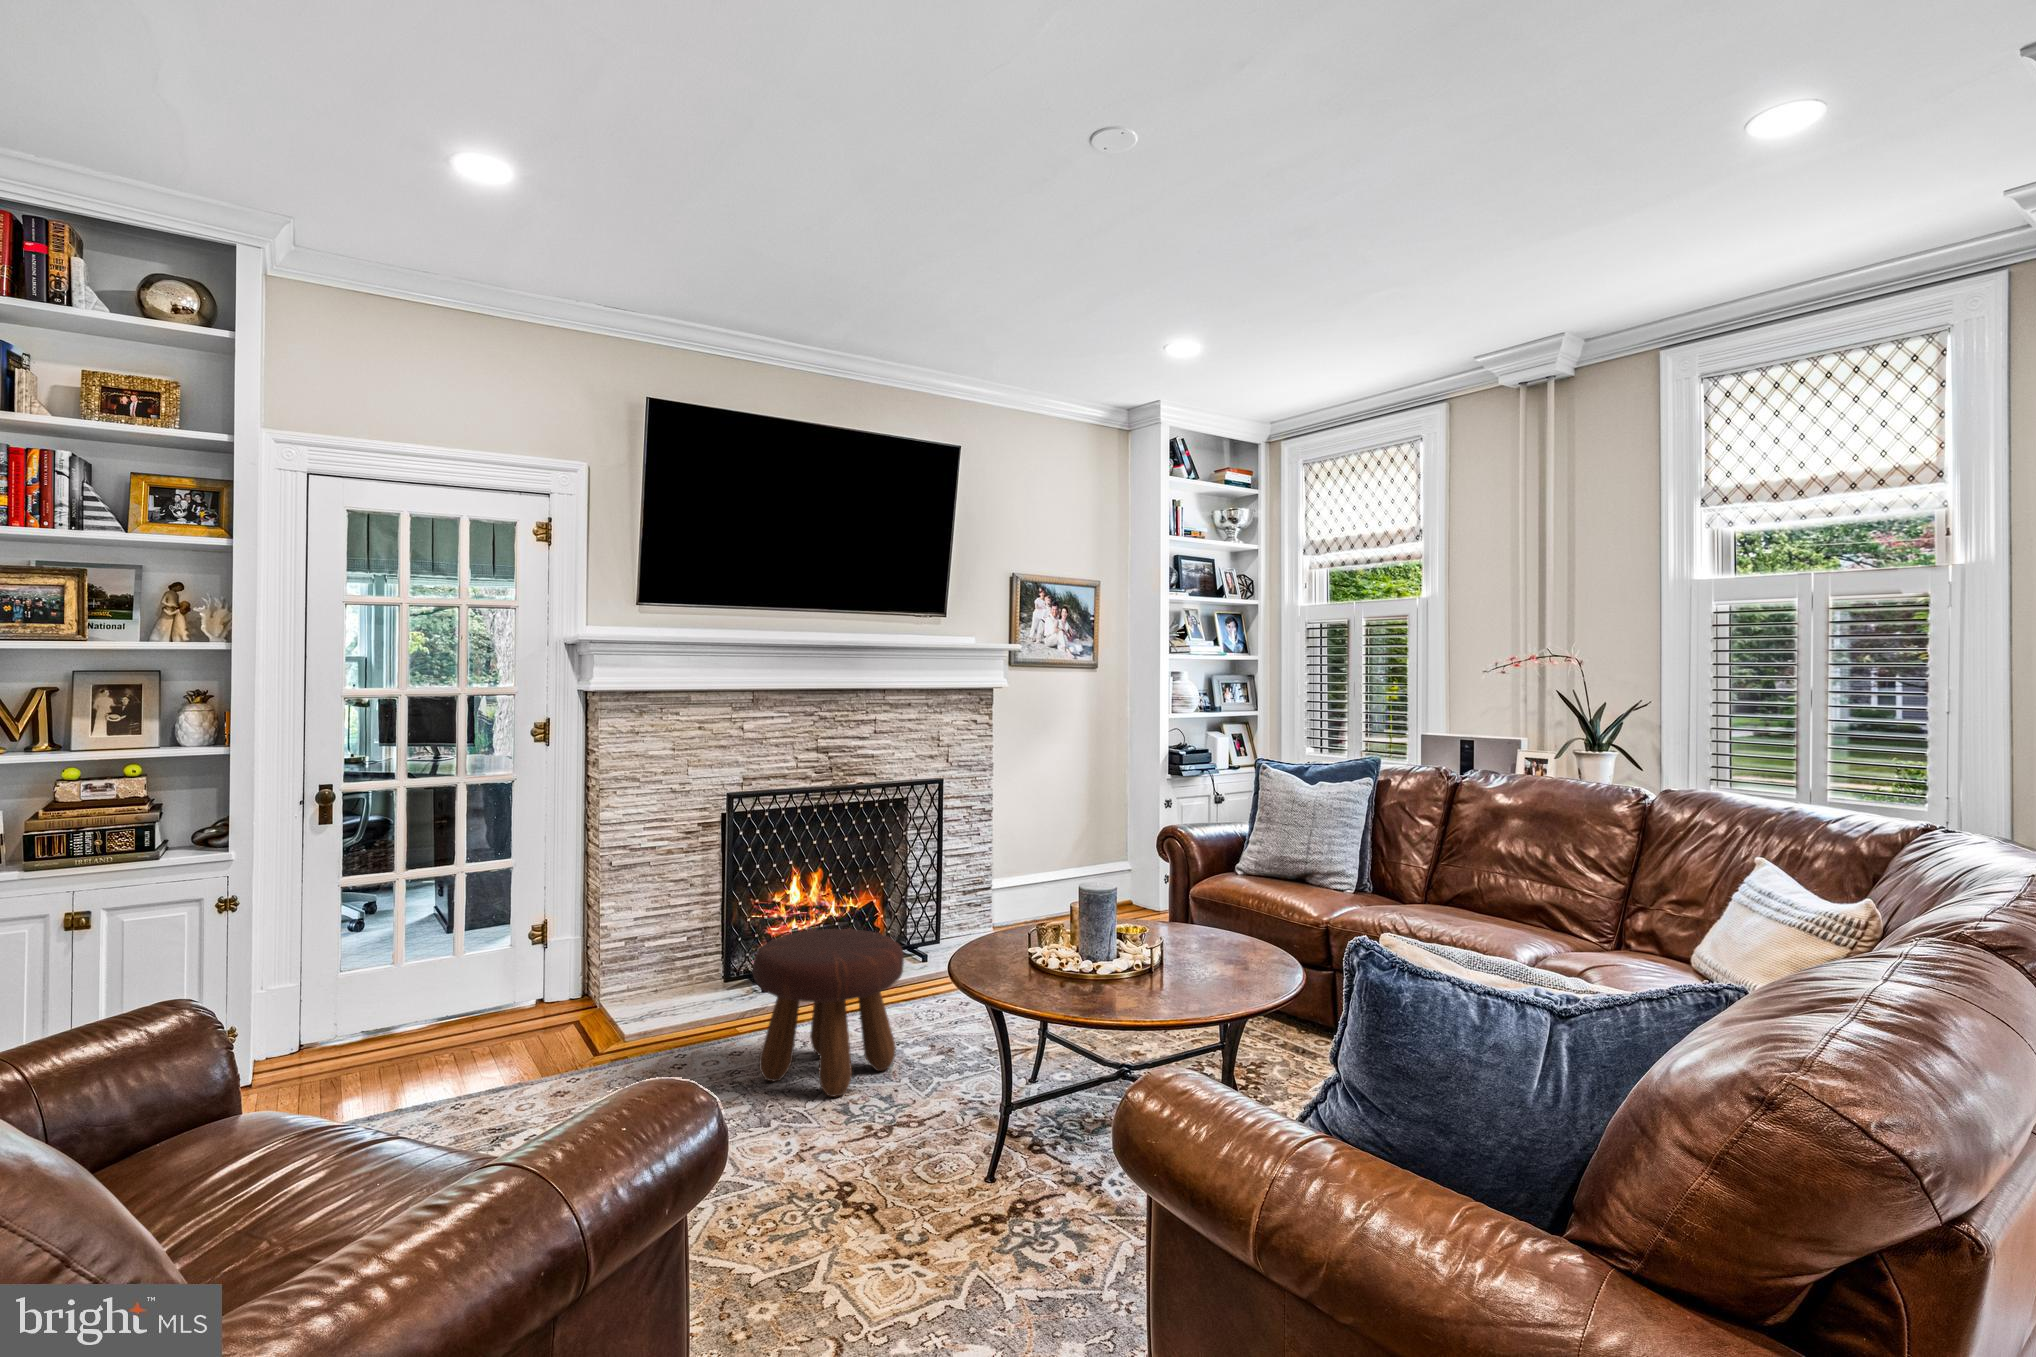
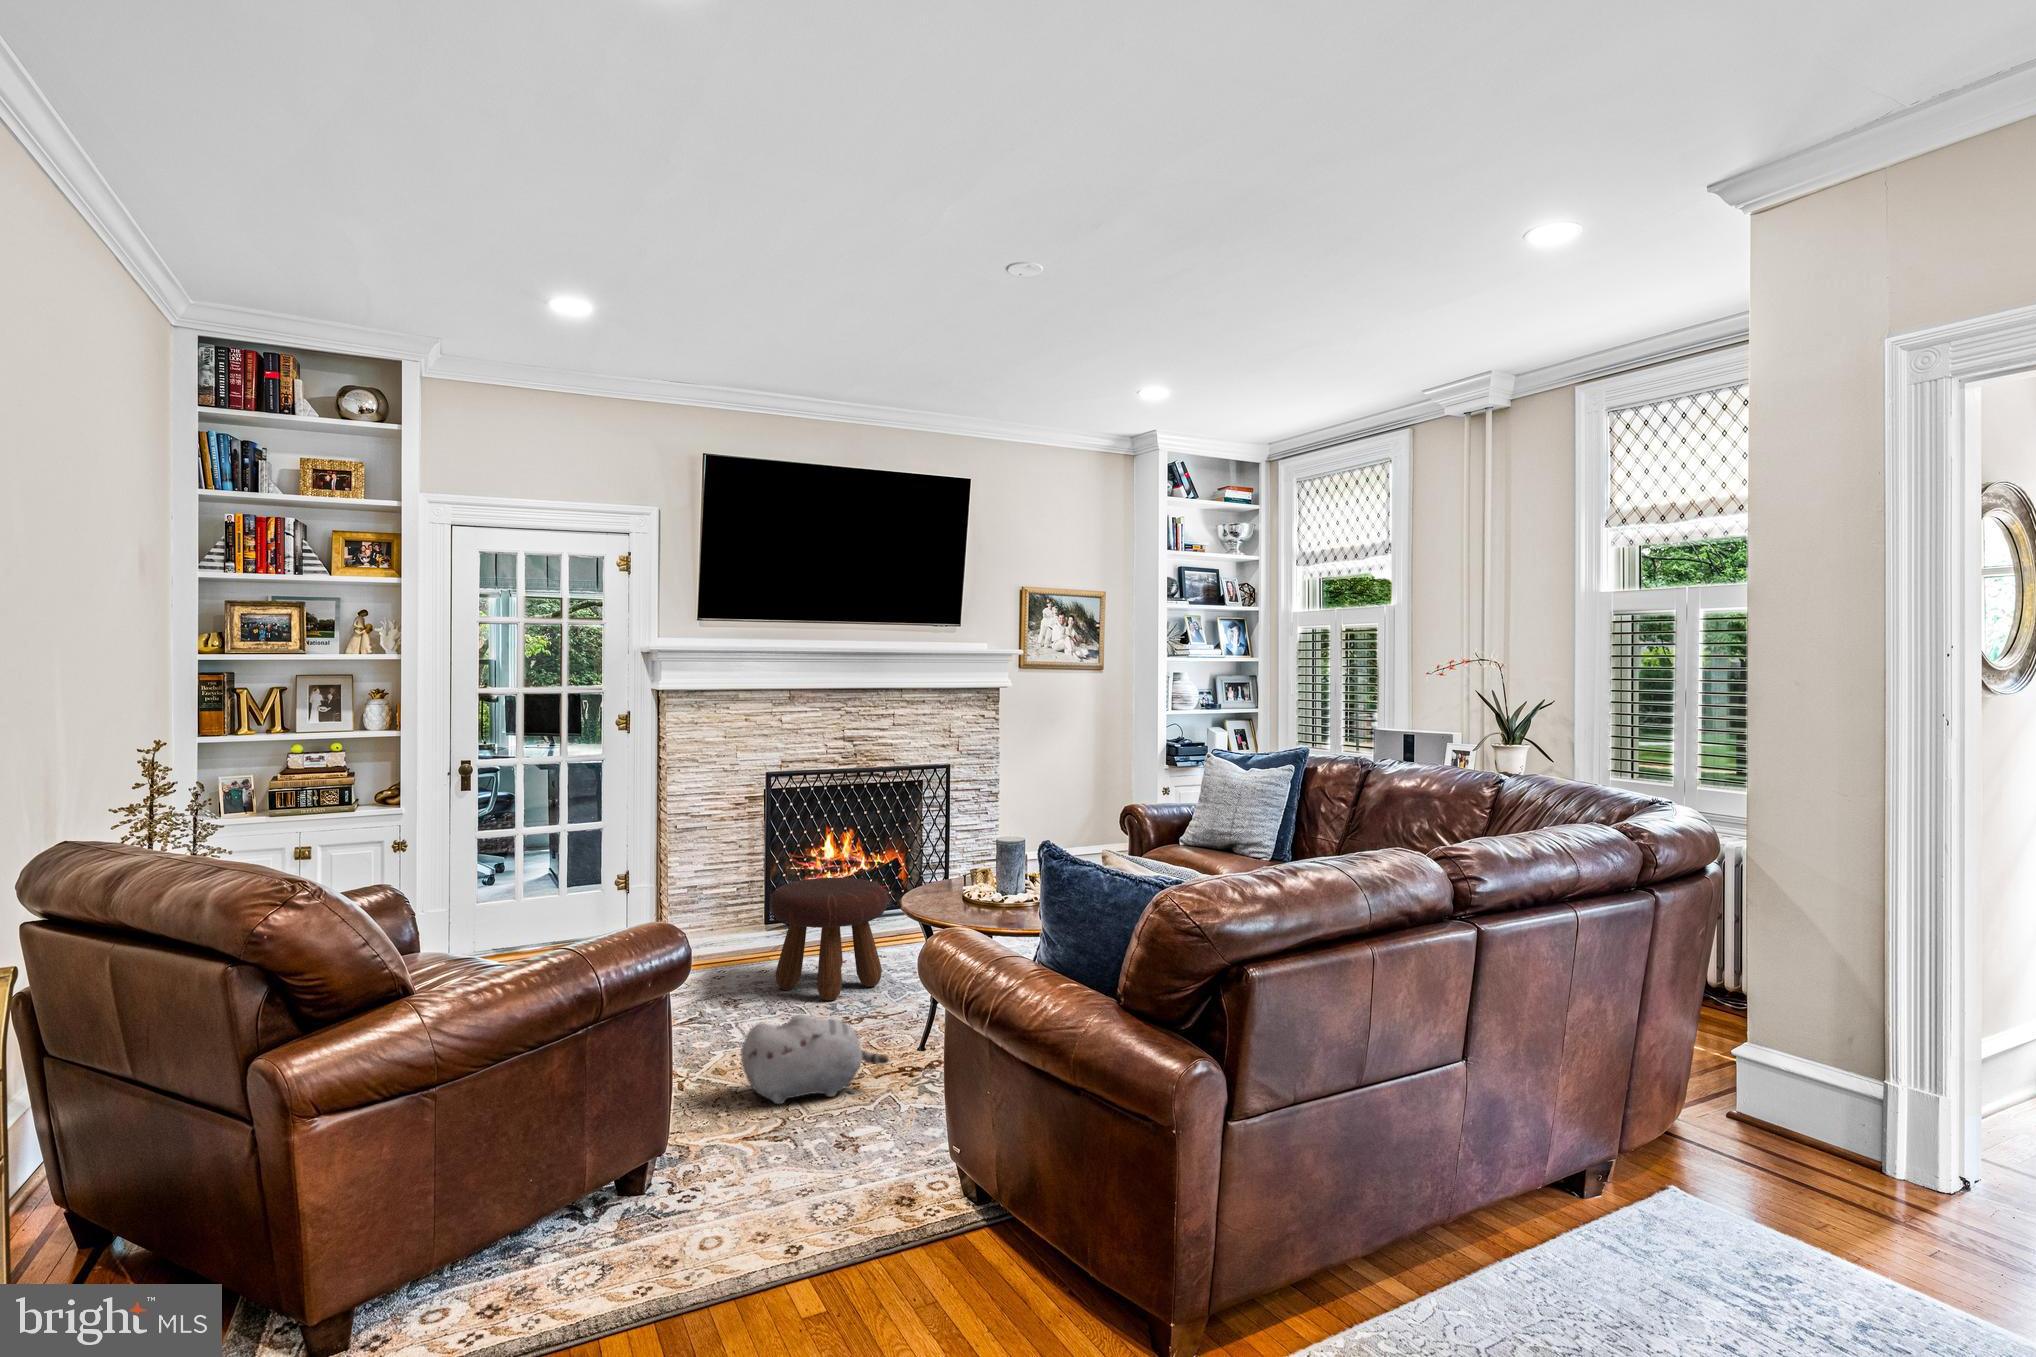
plush toy: none [763,1163,974,1306] -> present [741,1014,889,1104]

